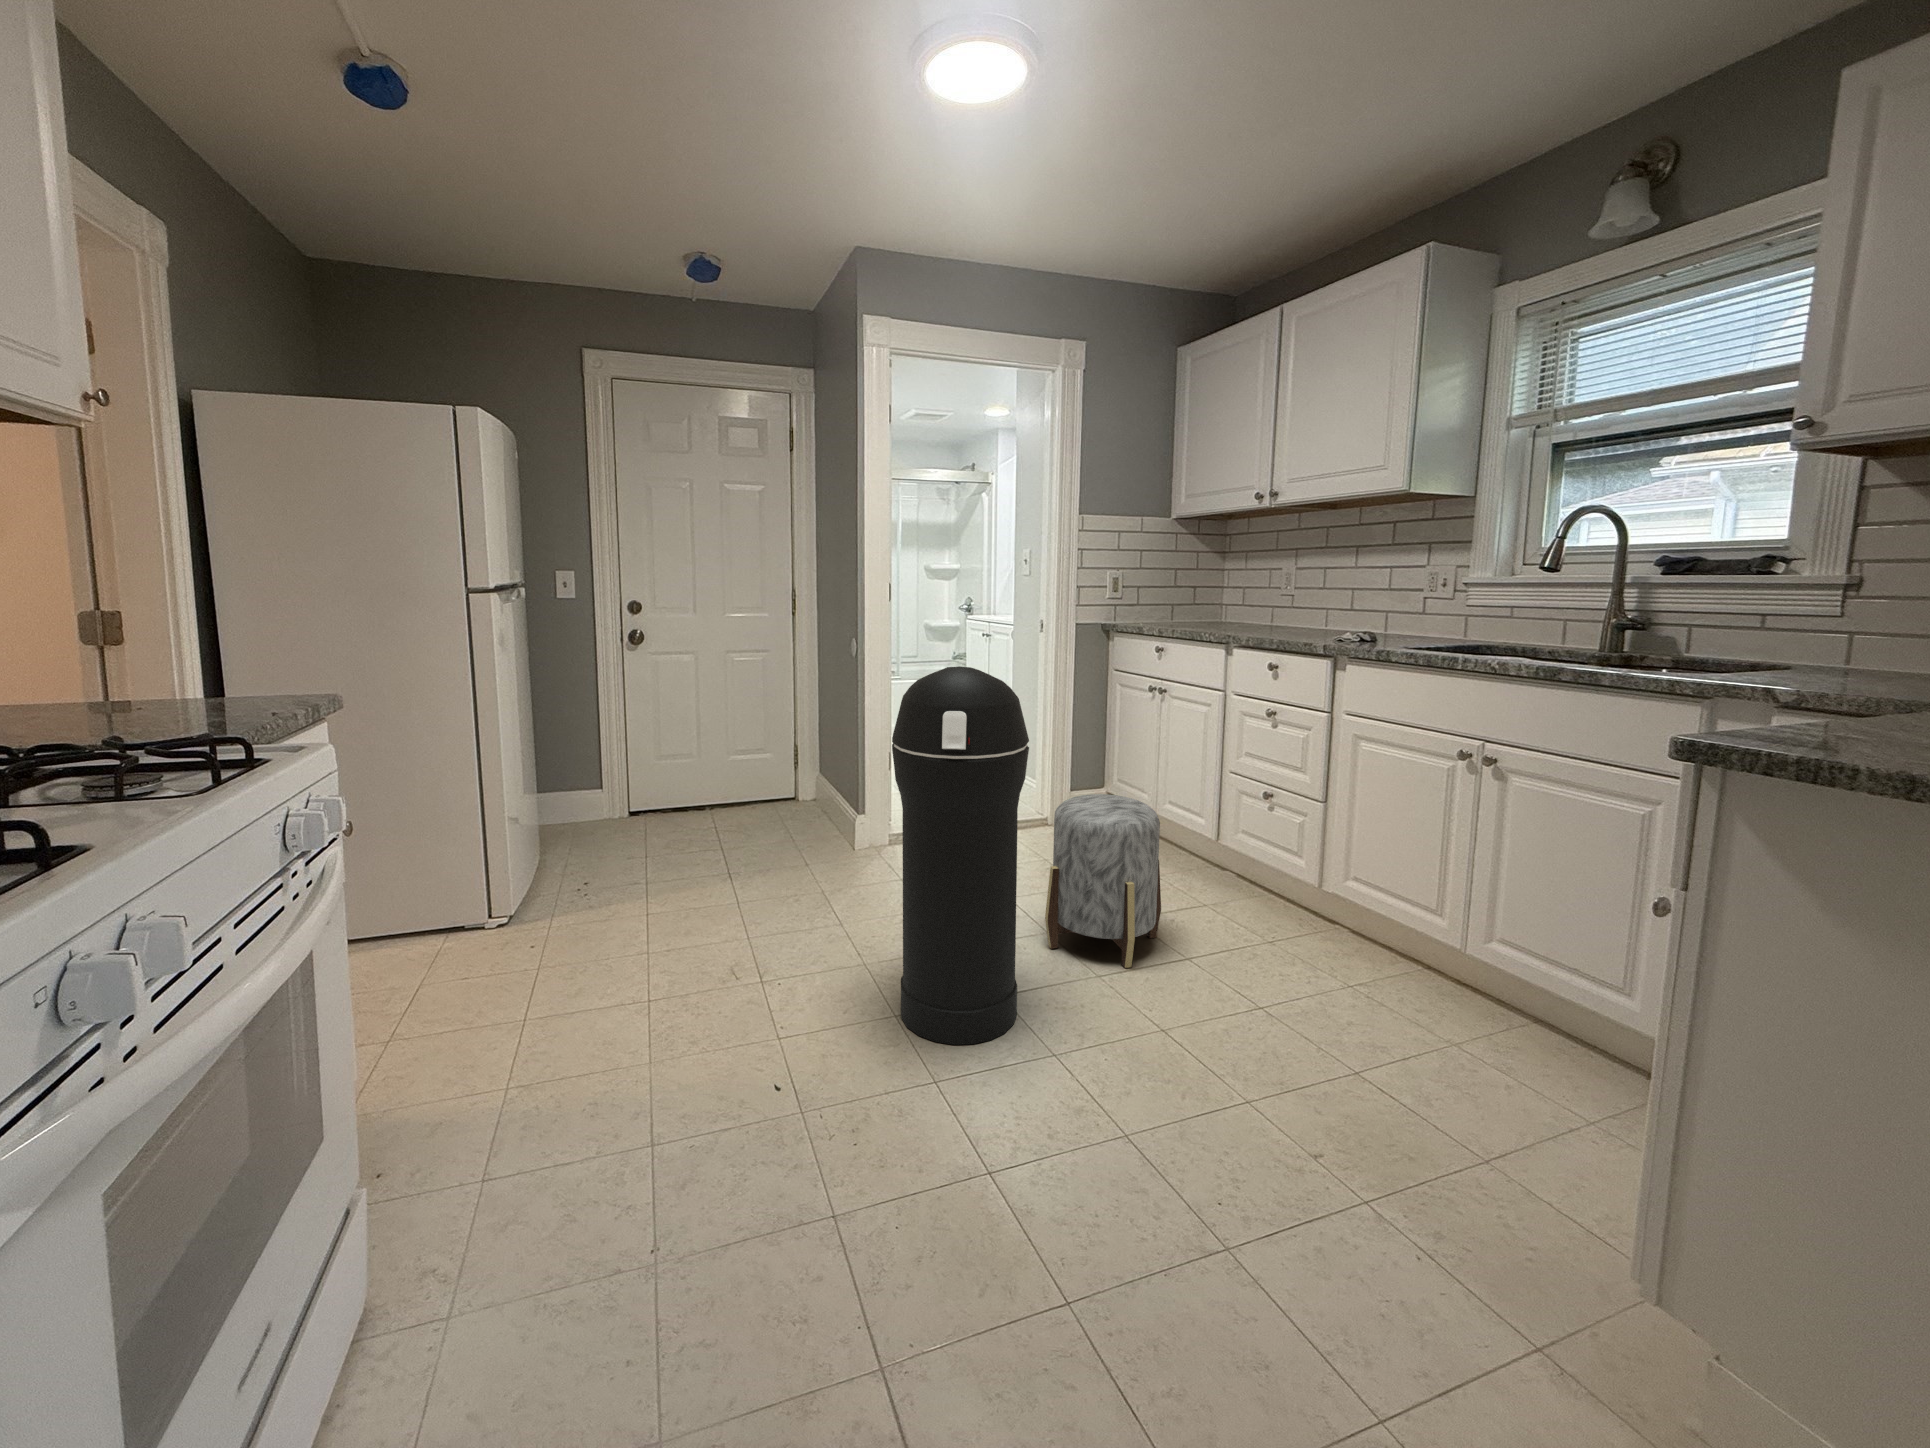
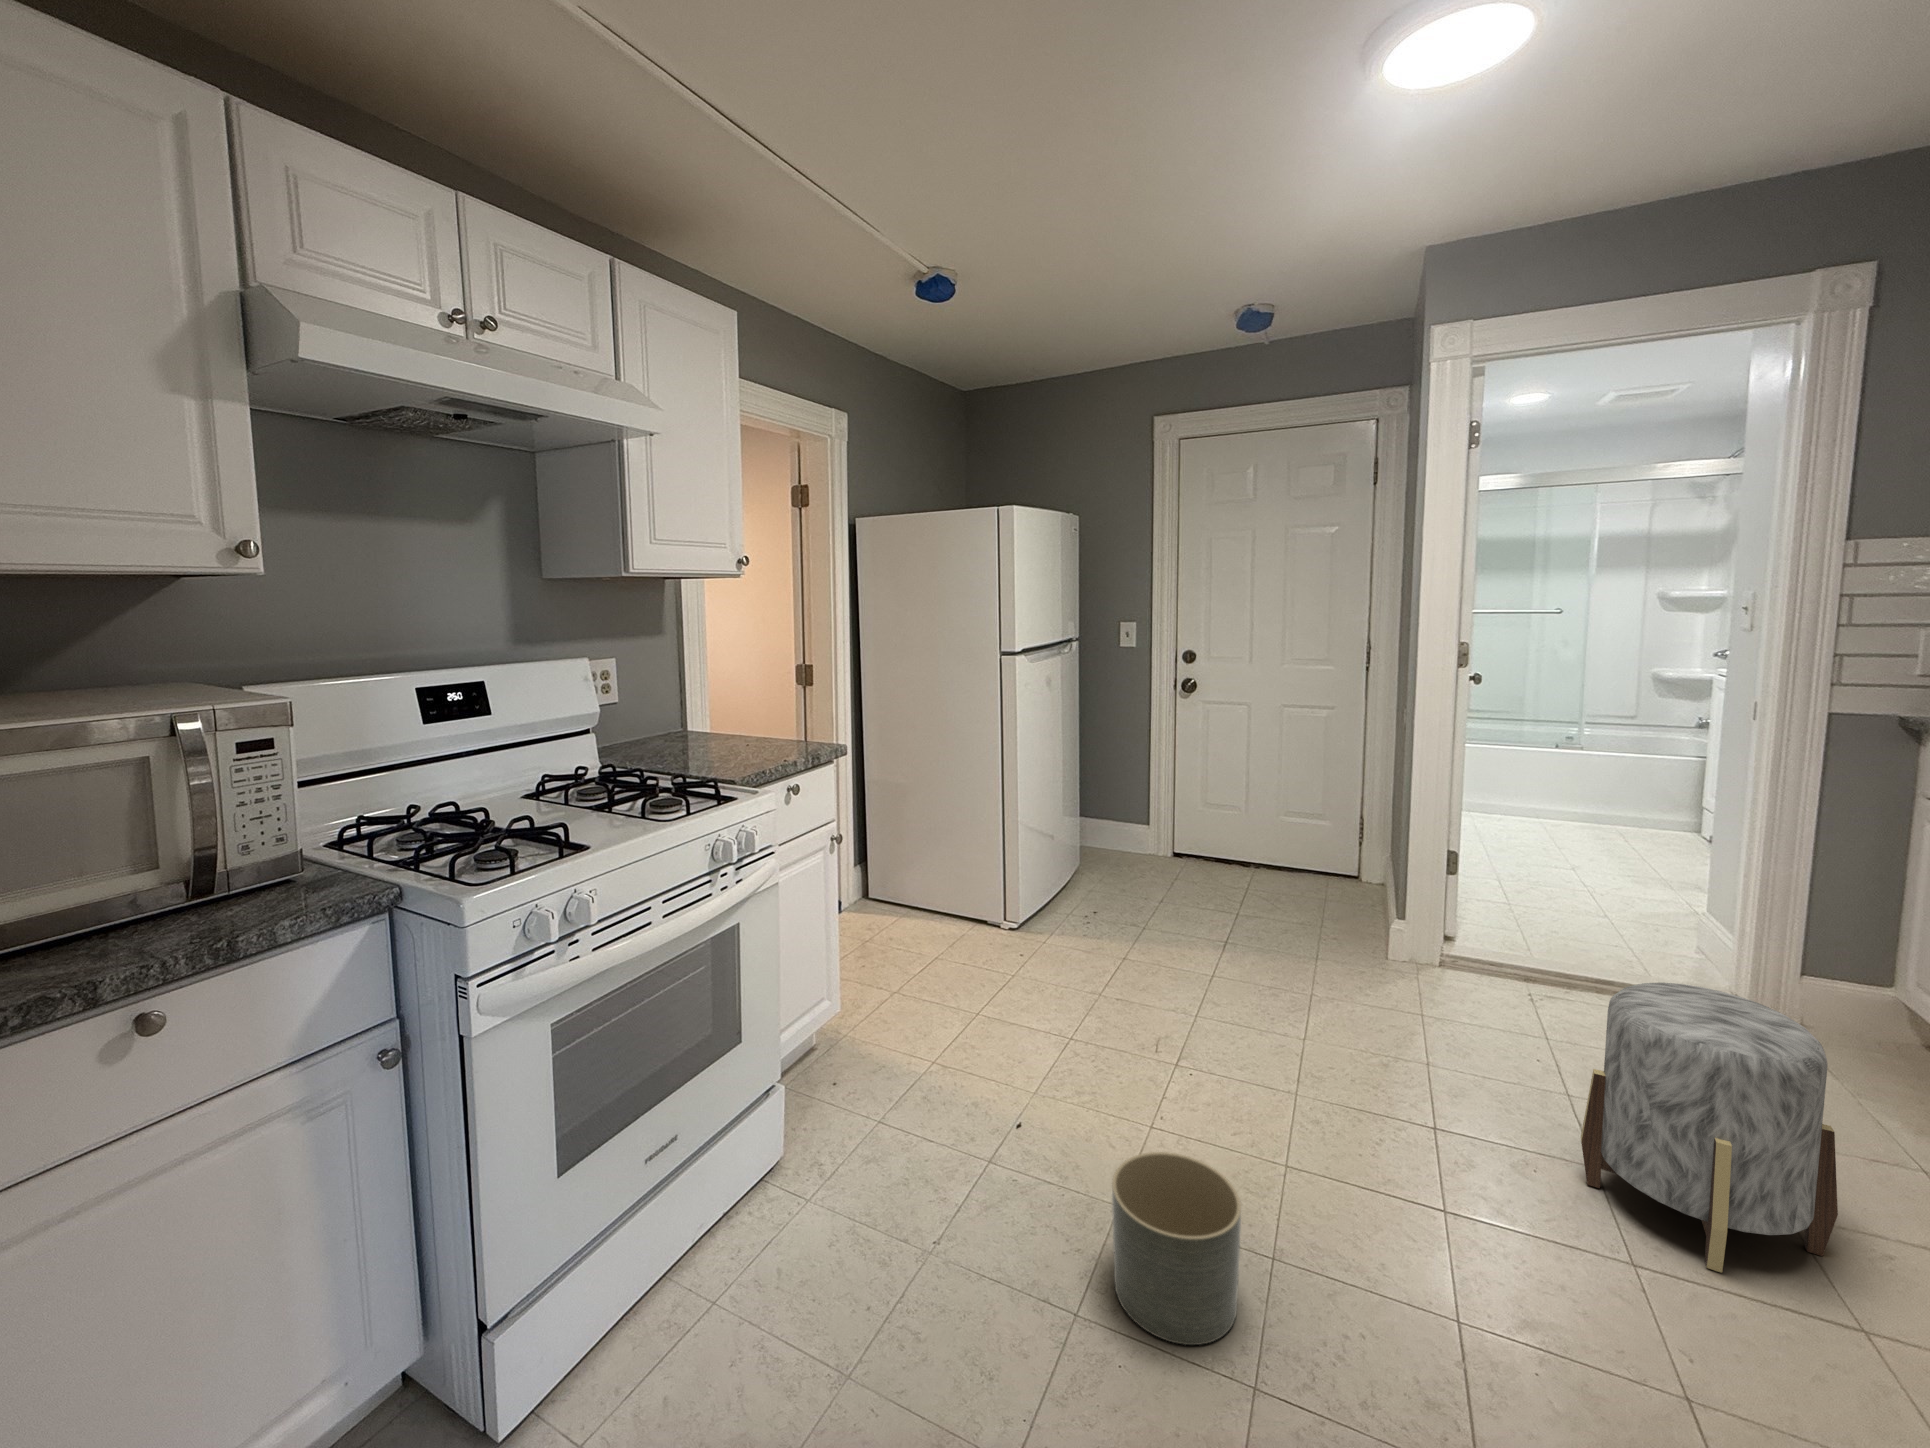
trash can: present [892,666,1029,1045] -> none [1300,778,1493,1249]
planter: none [821,1035,941,1210] -> present [1112,1152,1241,1345]

